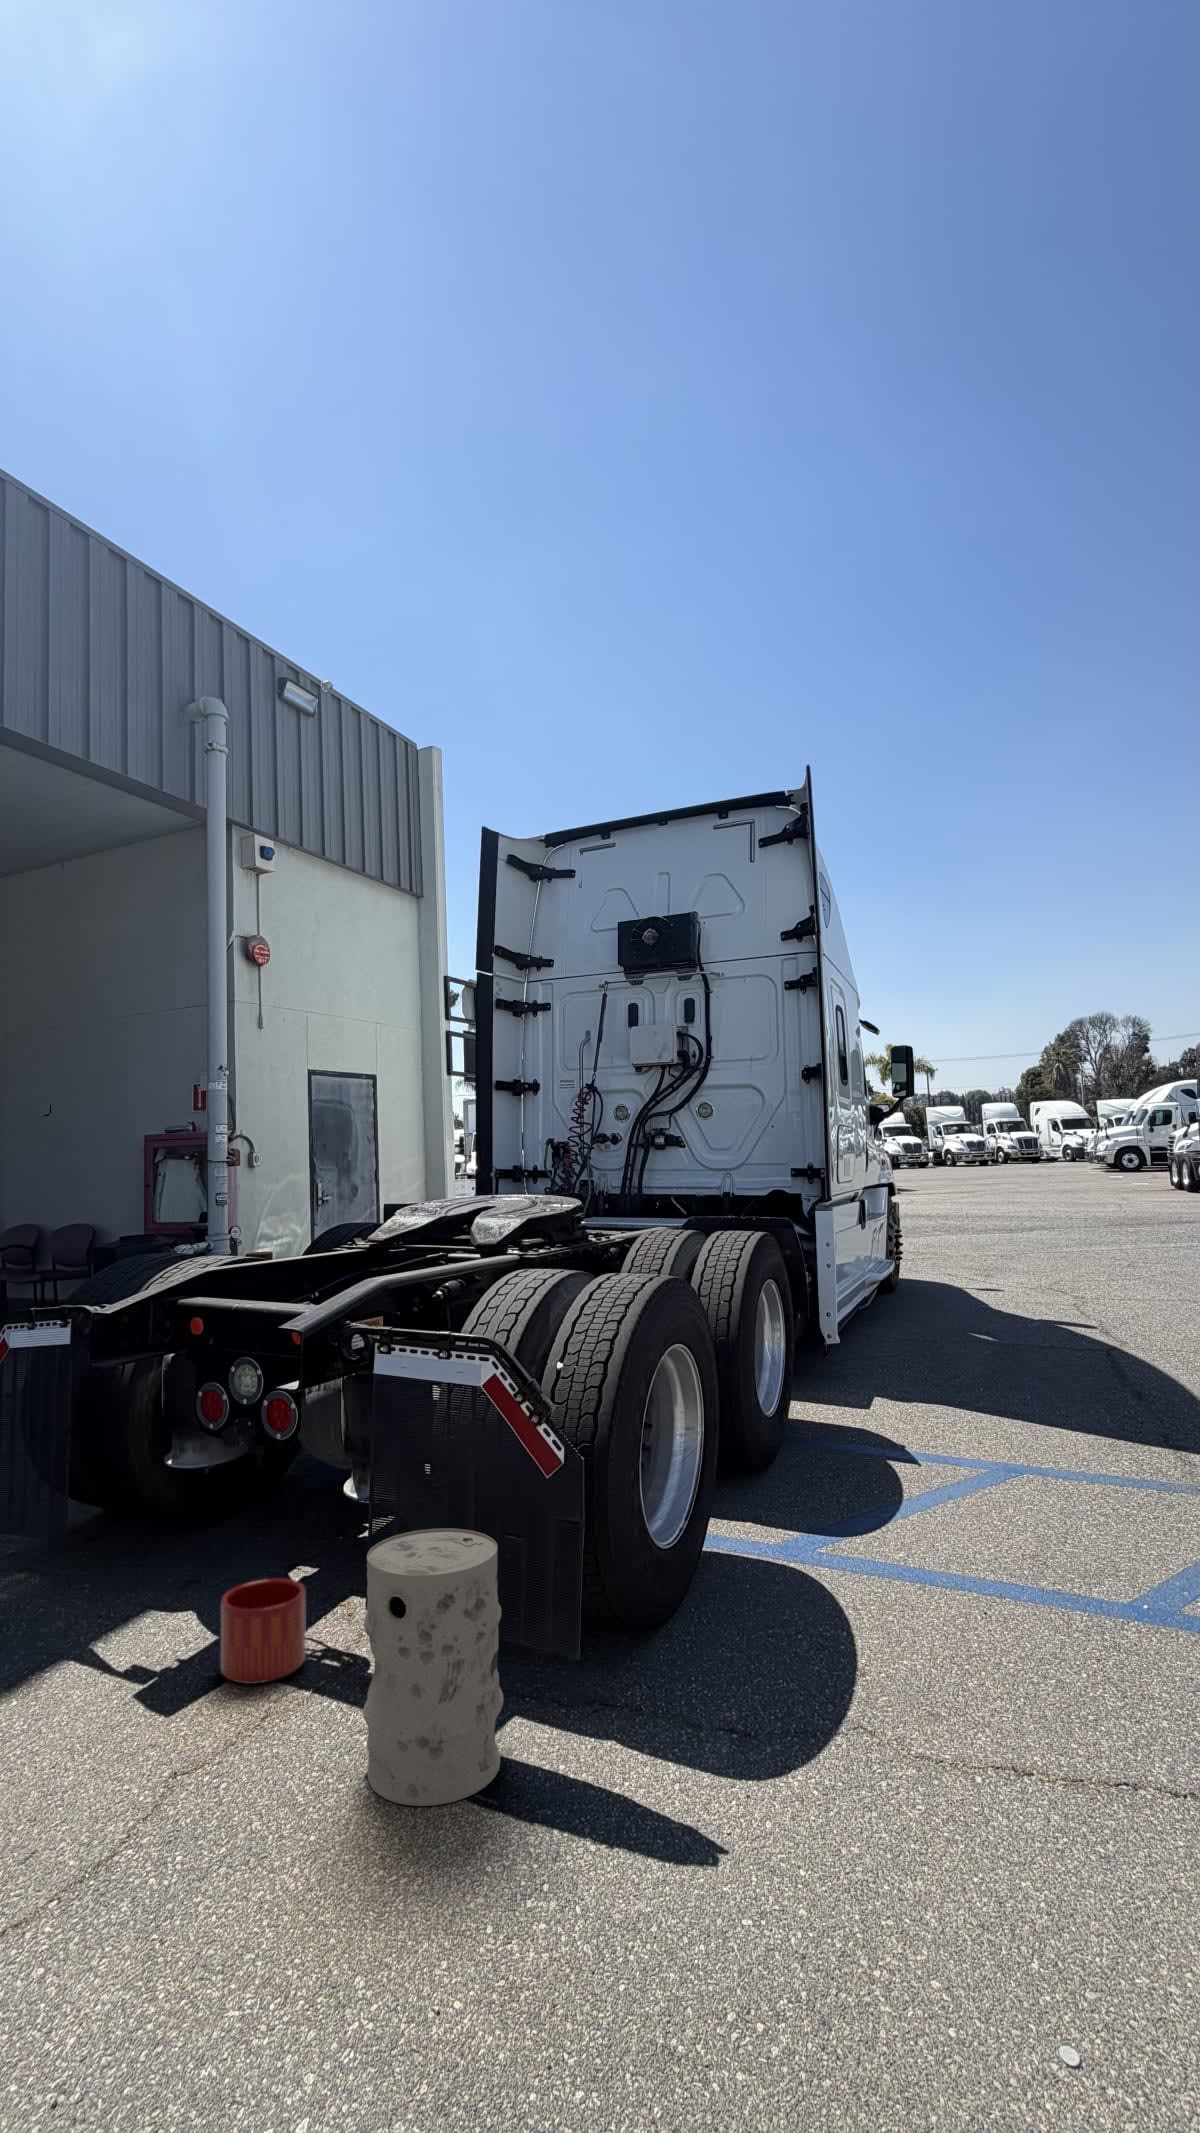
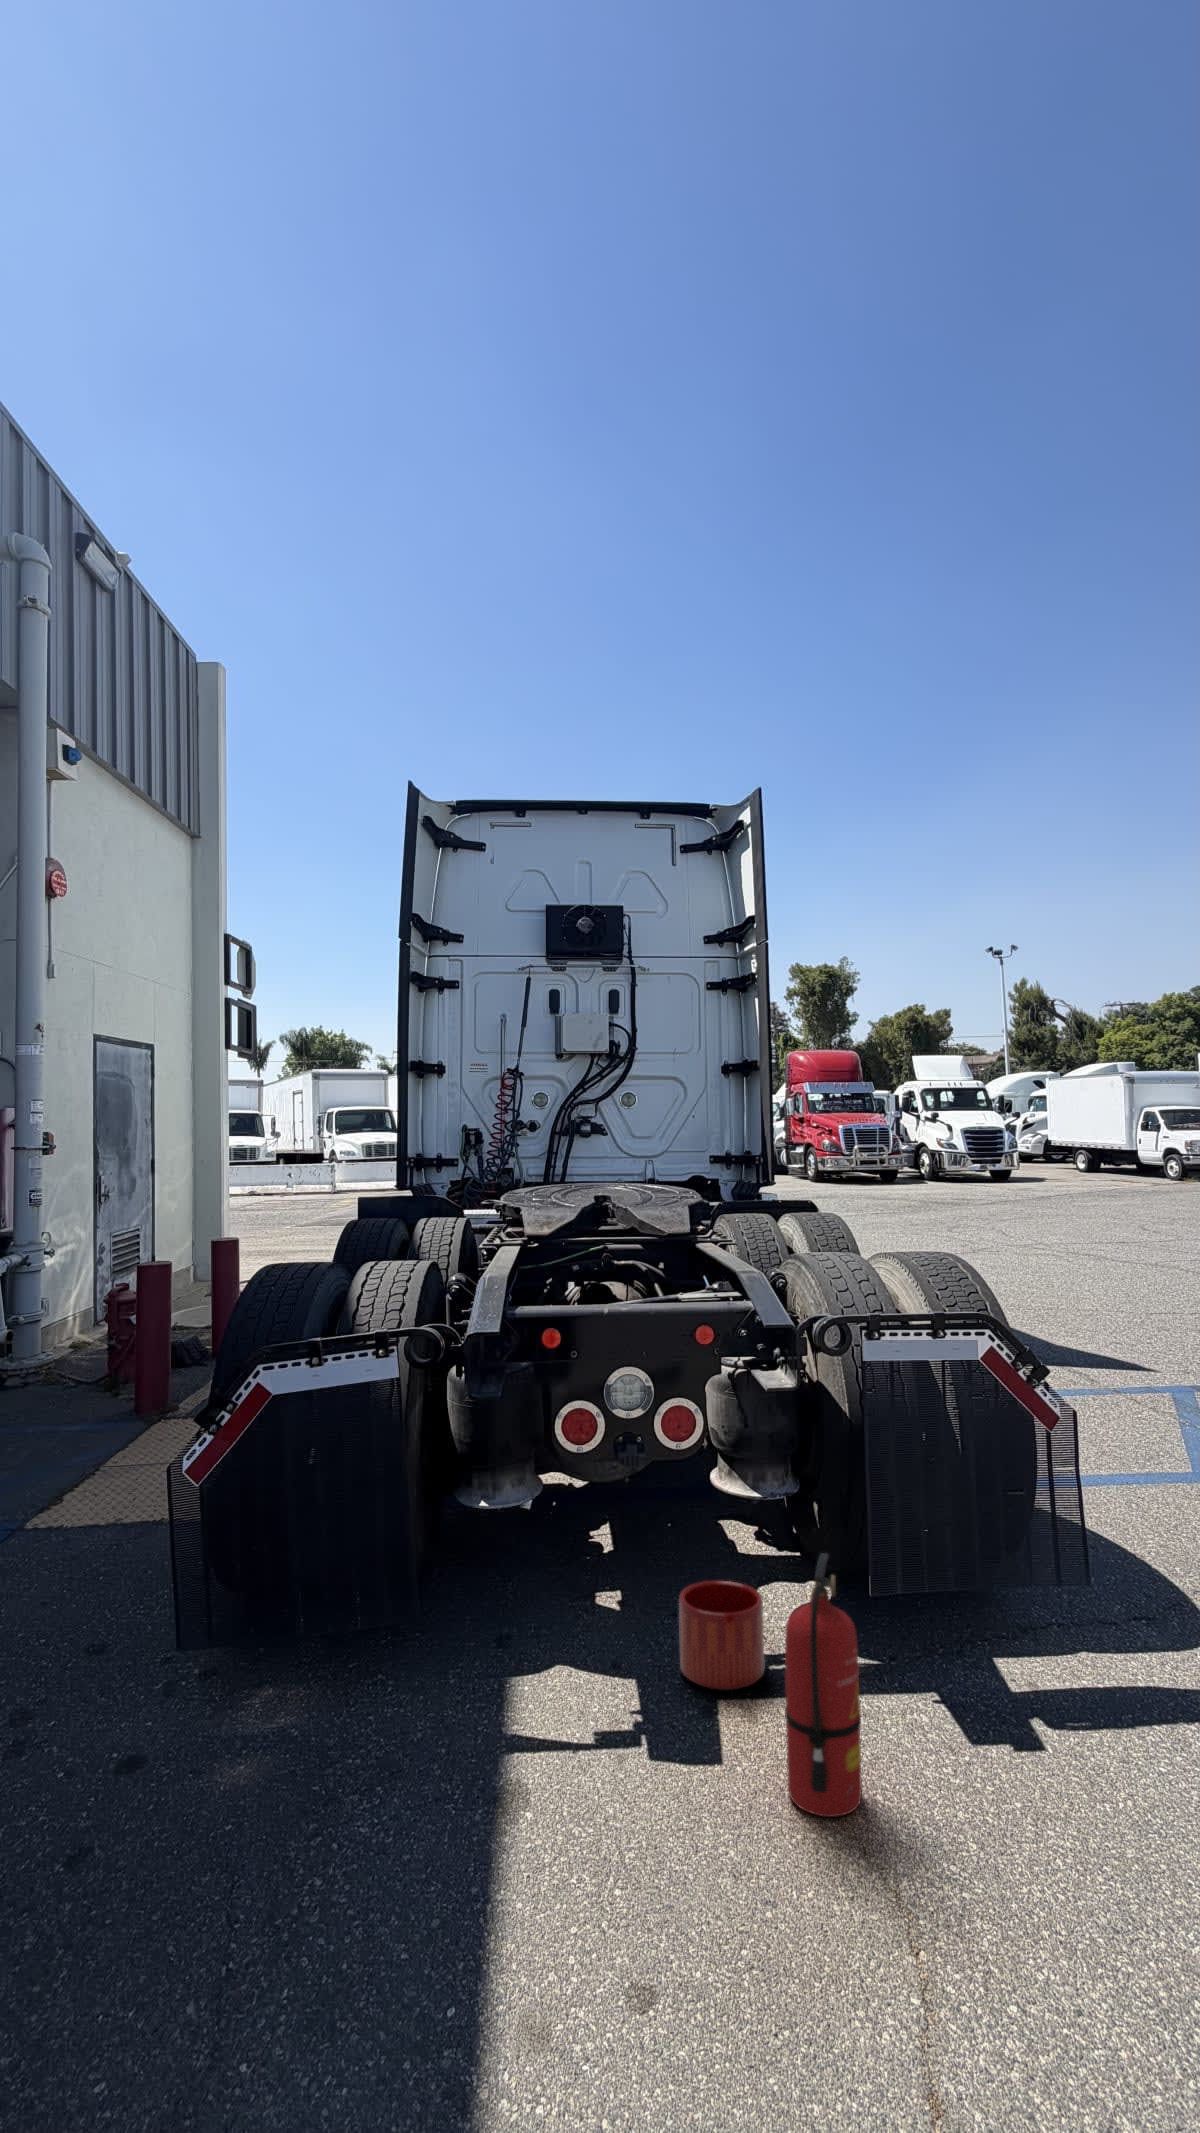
trash can: present [363,1528,503,1806] -> none [951,1494,1088,1746]
fire extinguisher: none [89,1555,194,1809] -> present [785,1553,862,1817]

